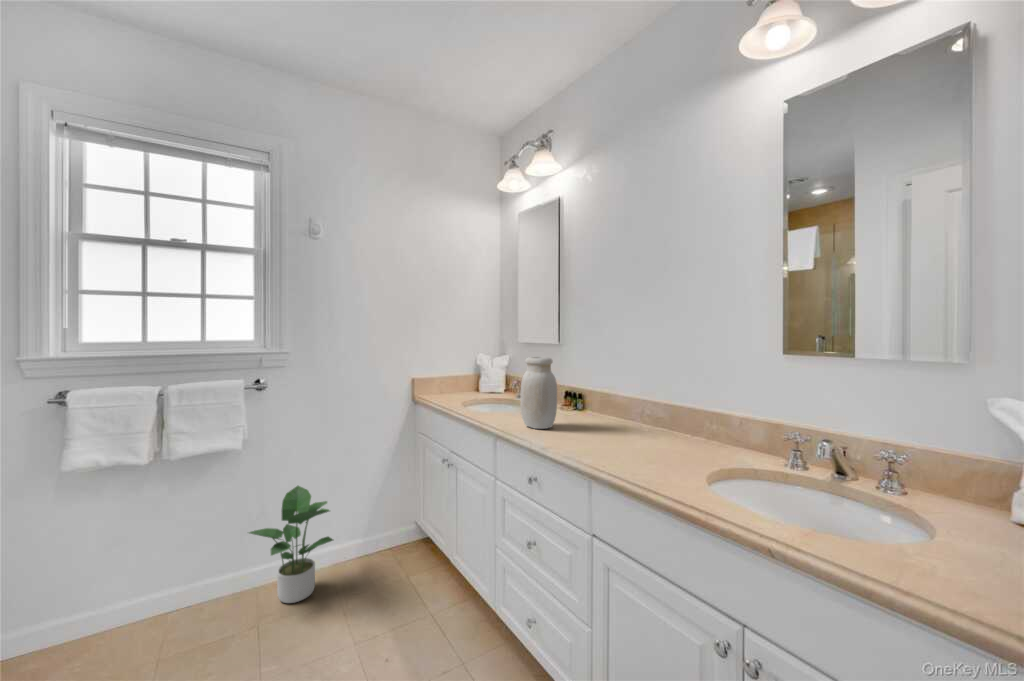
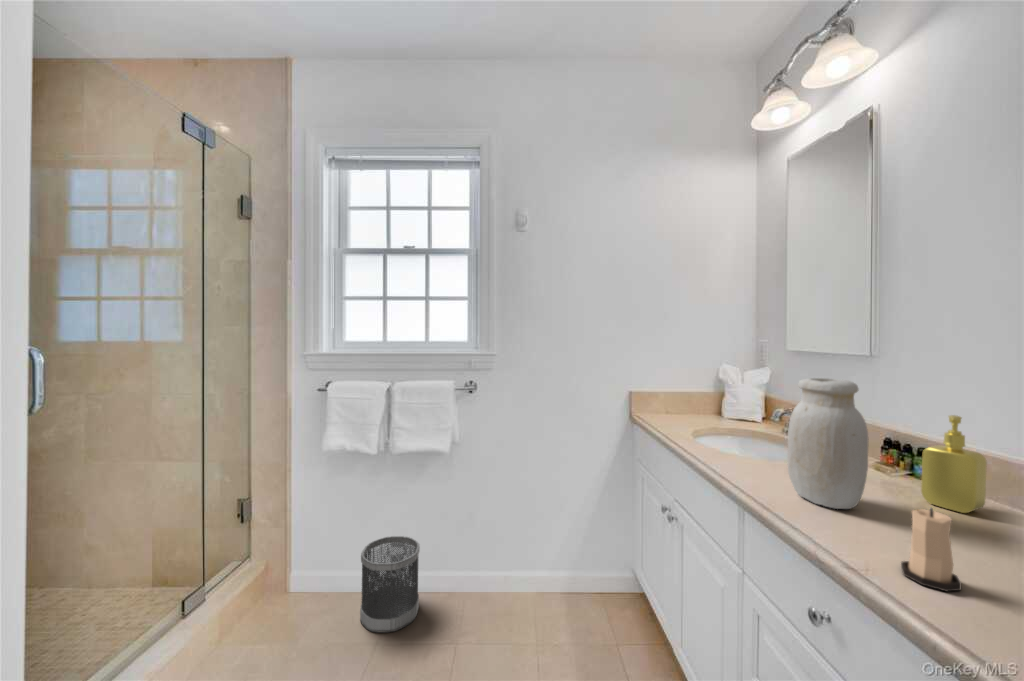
soap dispenser: none [580,373,604,422] -> present [921,415,987,513]
candle: none [569,413,589,449] -> present [901,508,961,591]
potted plant: present [249,486,333,603] -> none [450,498,532,627]
wastebasket: none [131,547,207,653] -> present [360,536,420,632]

